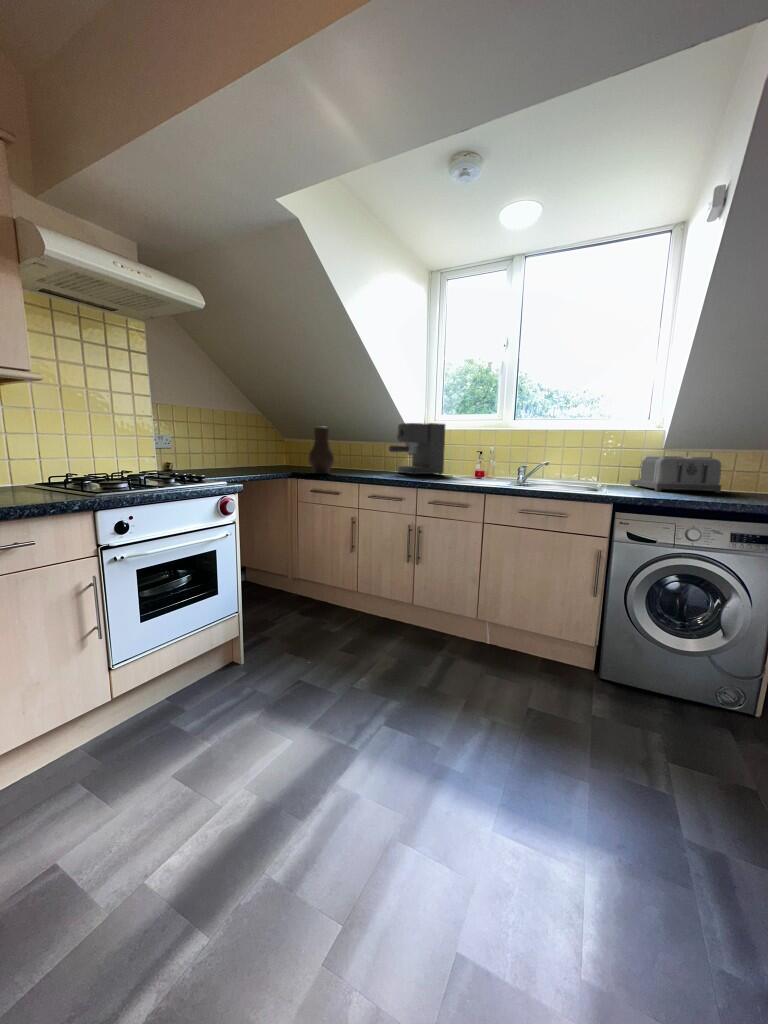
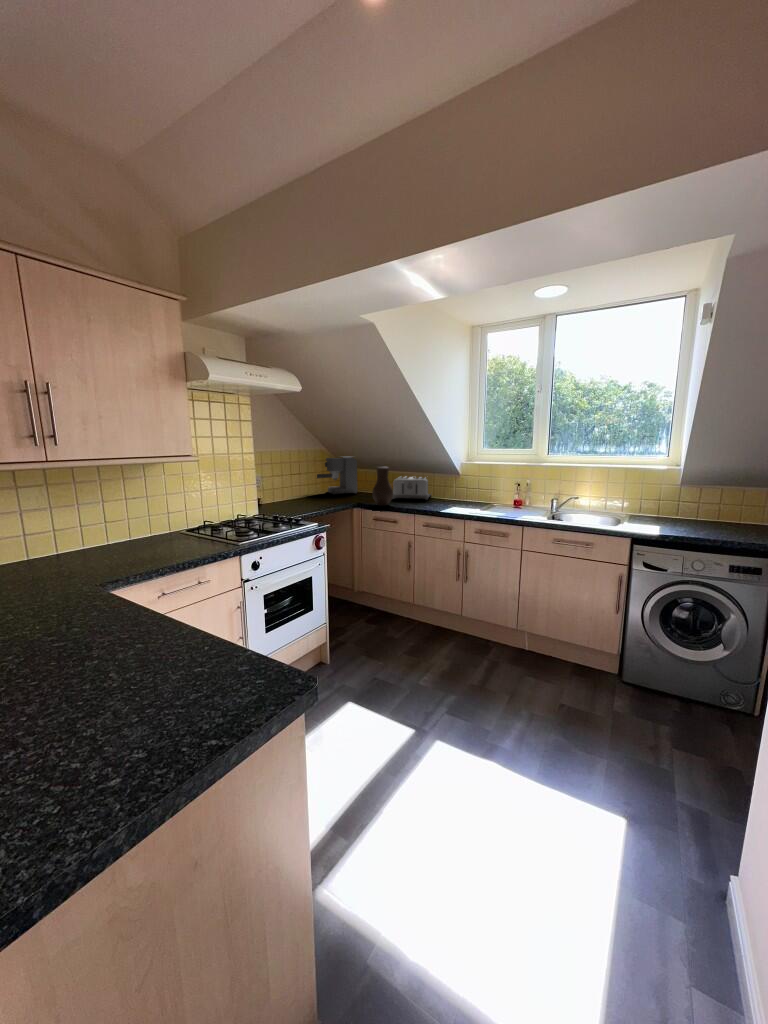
coffee maker: present [389,423,445,475] -> present [317,457,358,494]
toaster: present [630,456,721,493] -> present [392,476,431,500]

